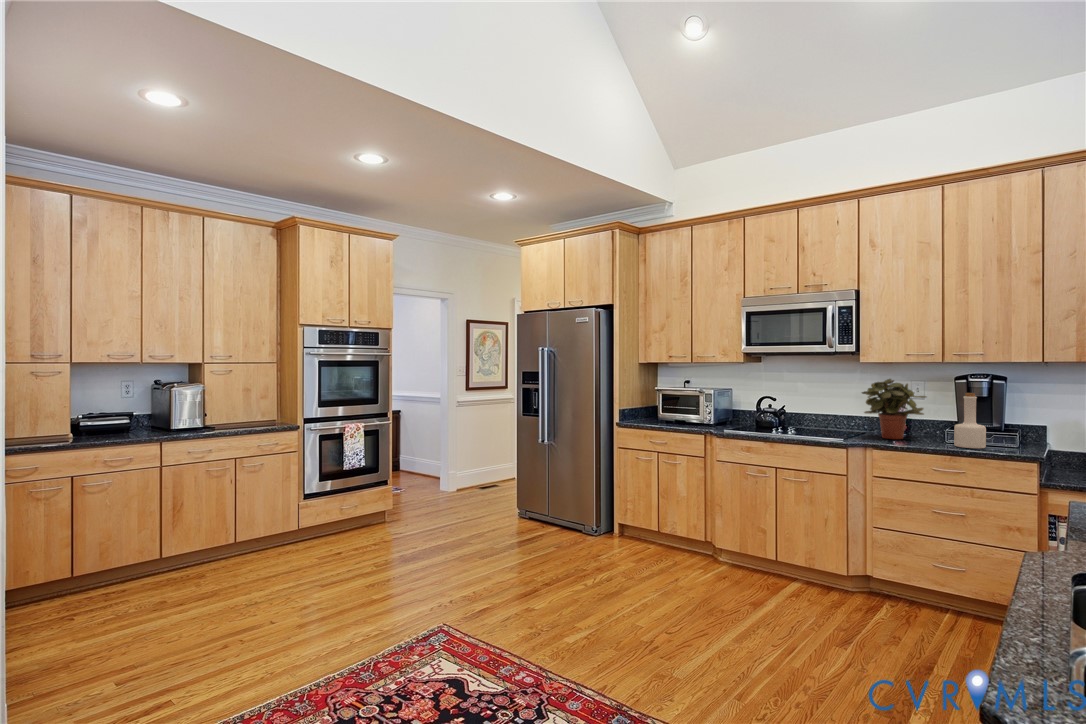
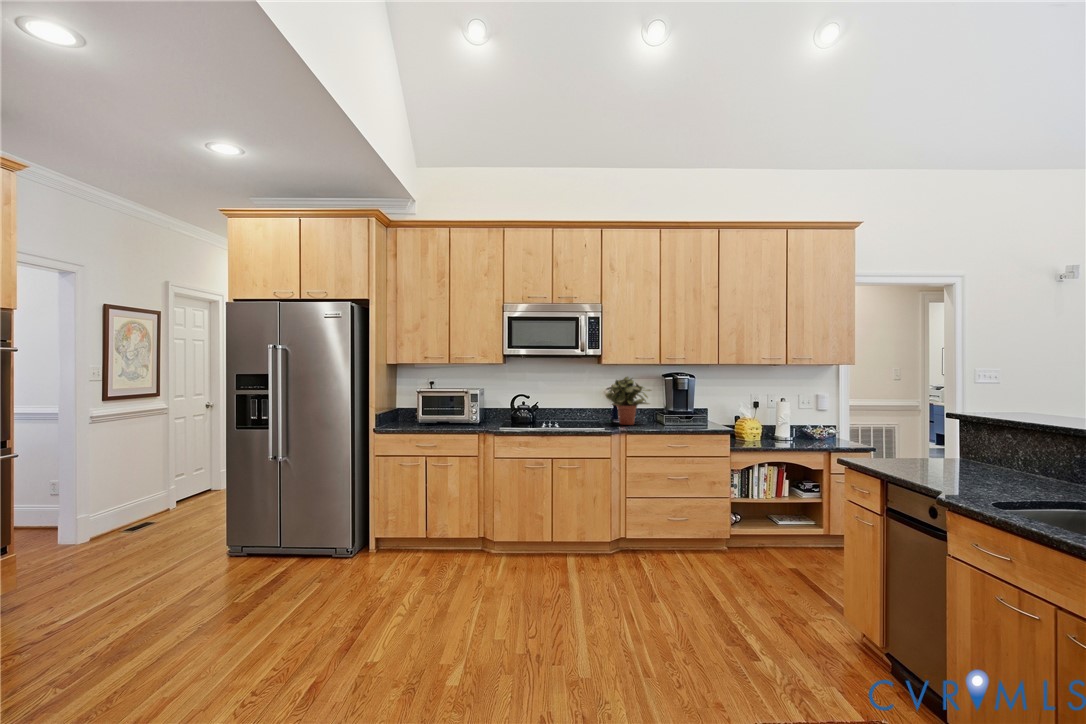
bottle: present [954,393,986,448] -> none [676,386,695,427]

